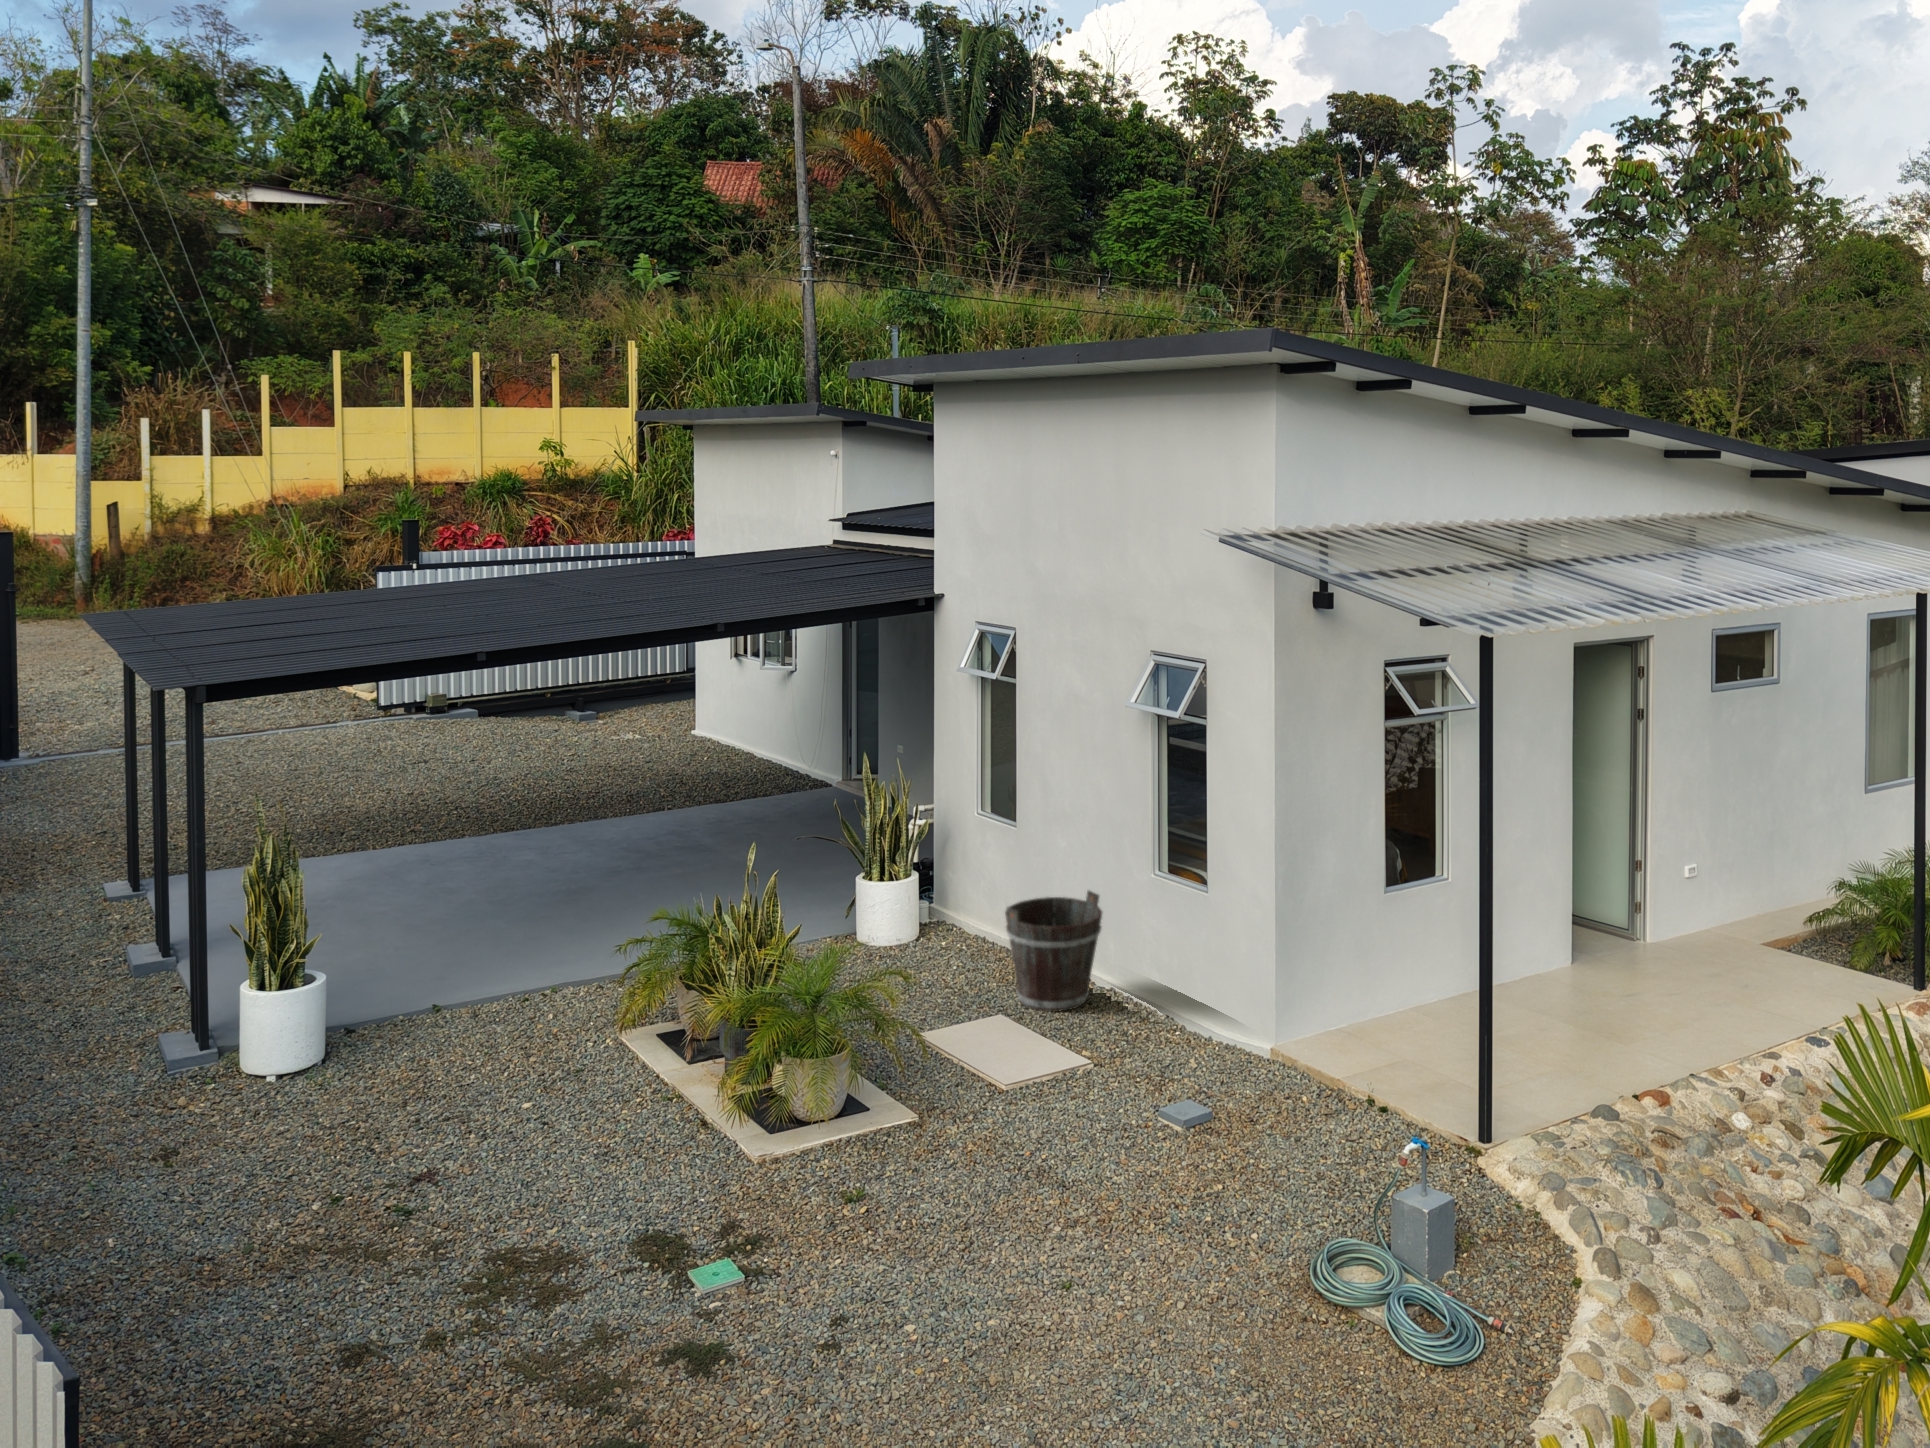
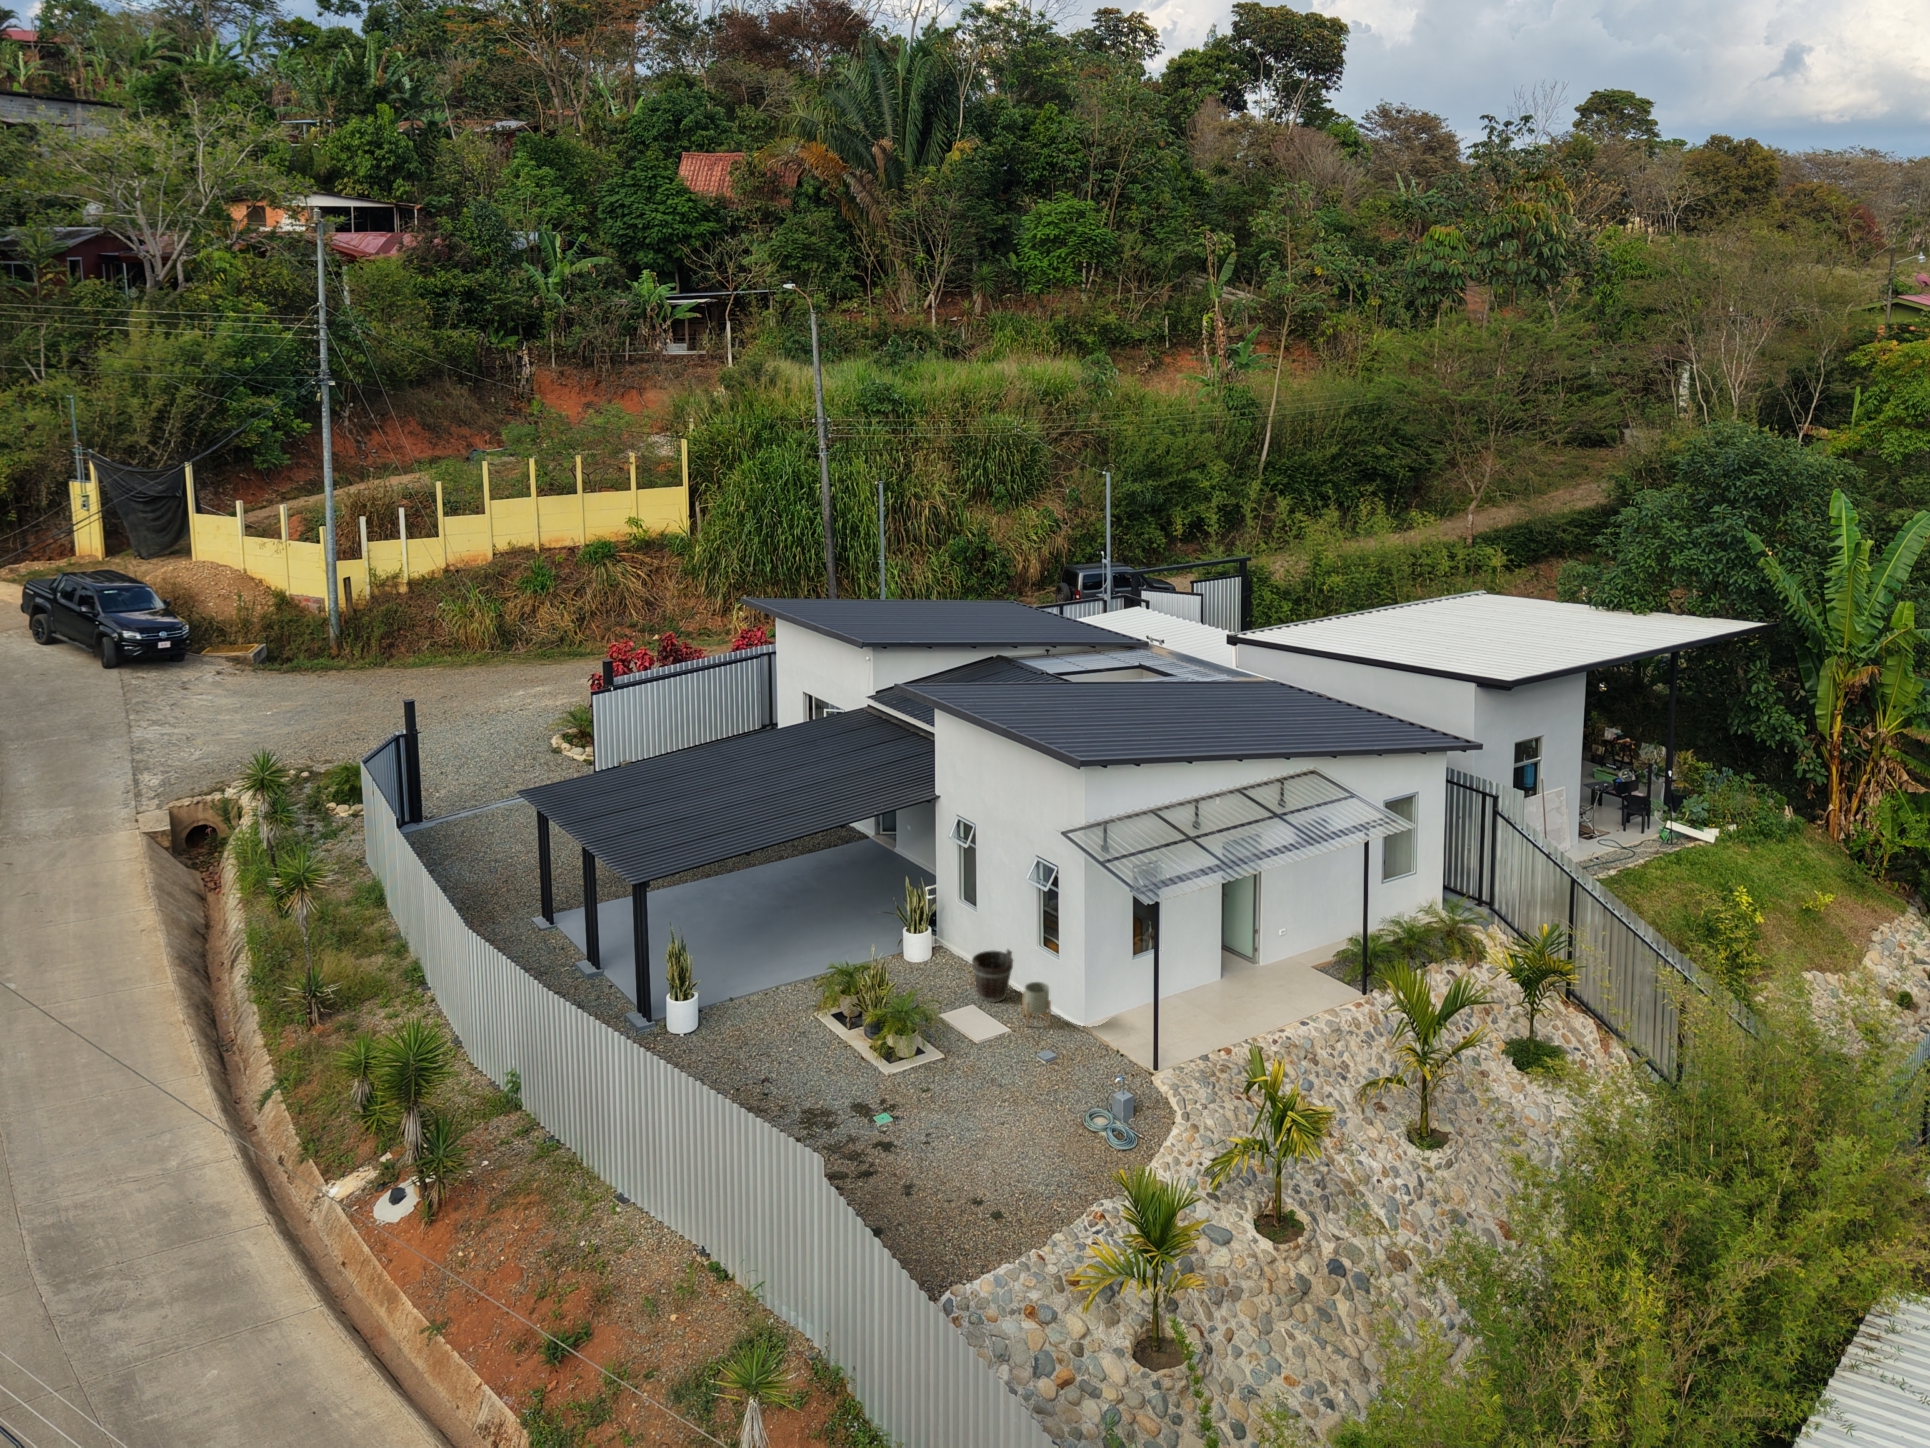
planter: none [1124,949,1194,1058] -> present [1022,982,1051,1027]

